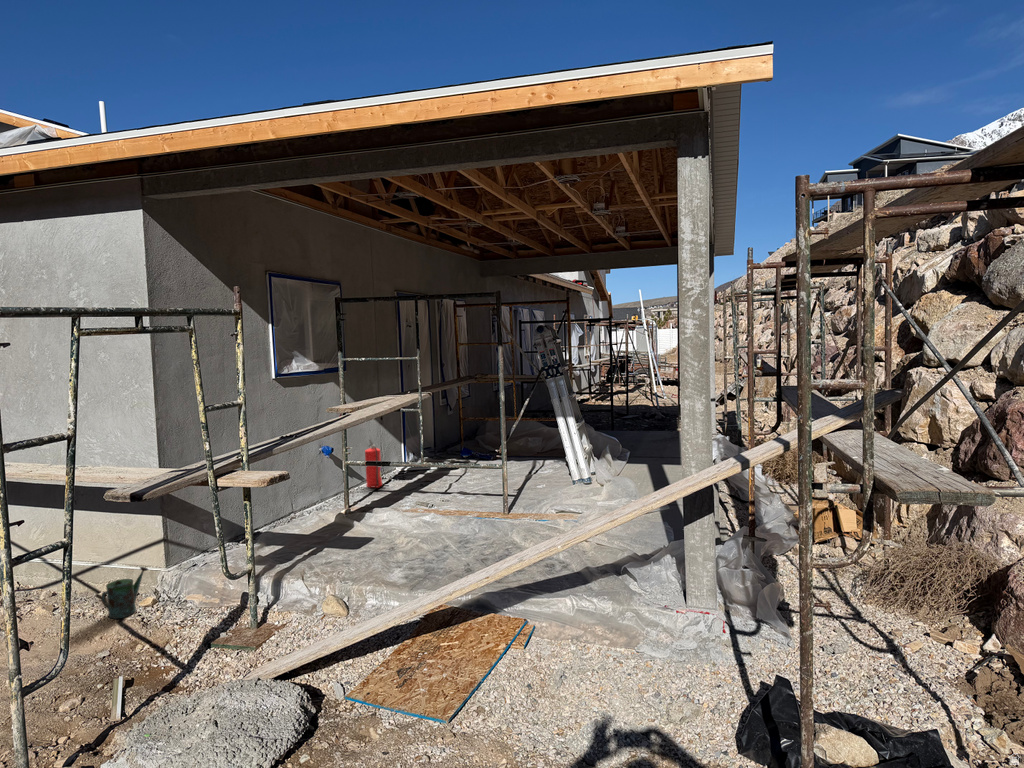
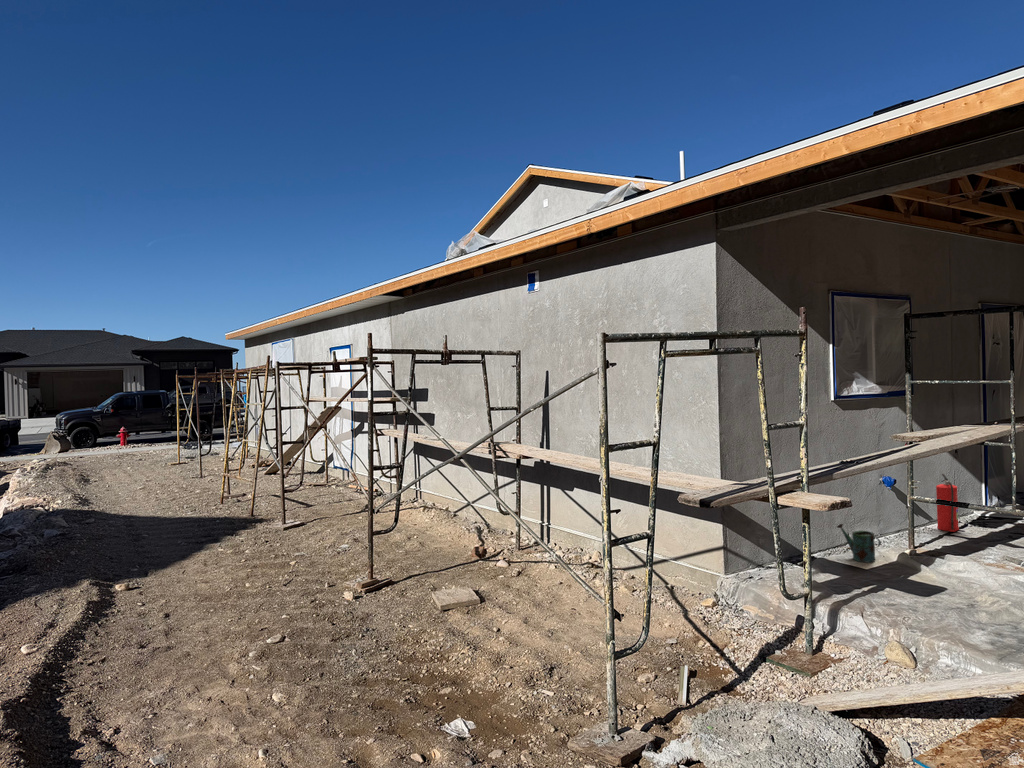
watering can: present [102,567,148,619] -> present [837,524,881,563]

